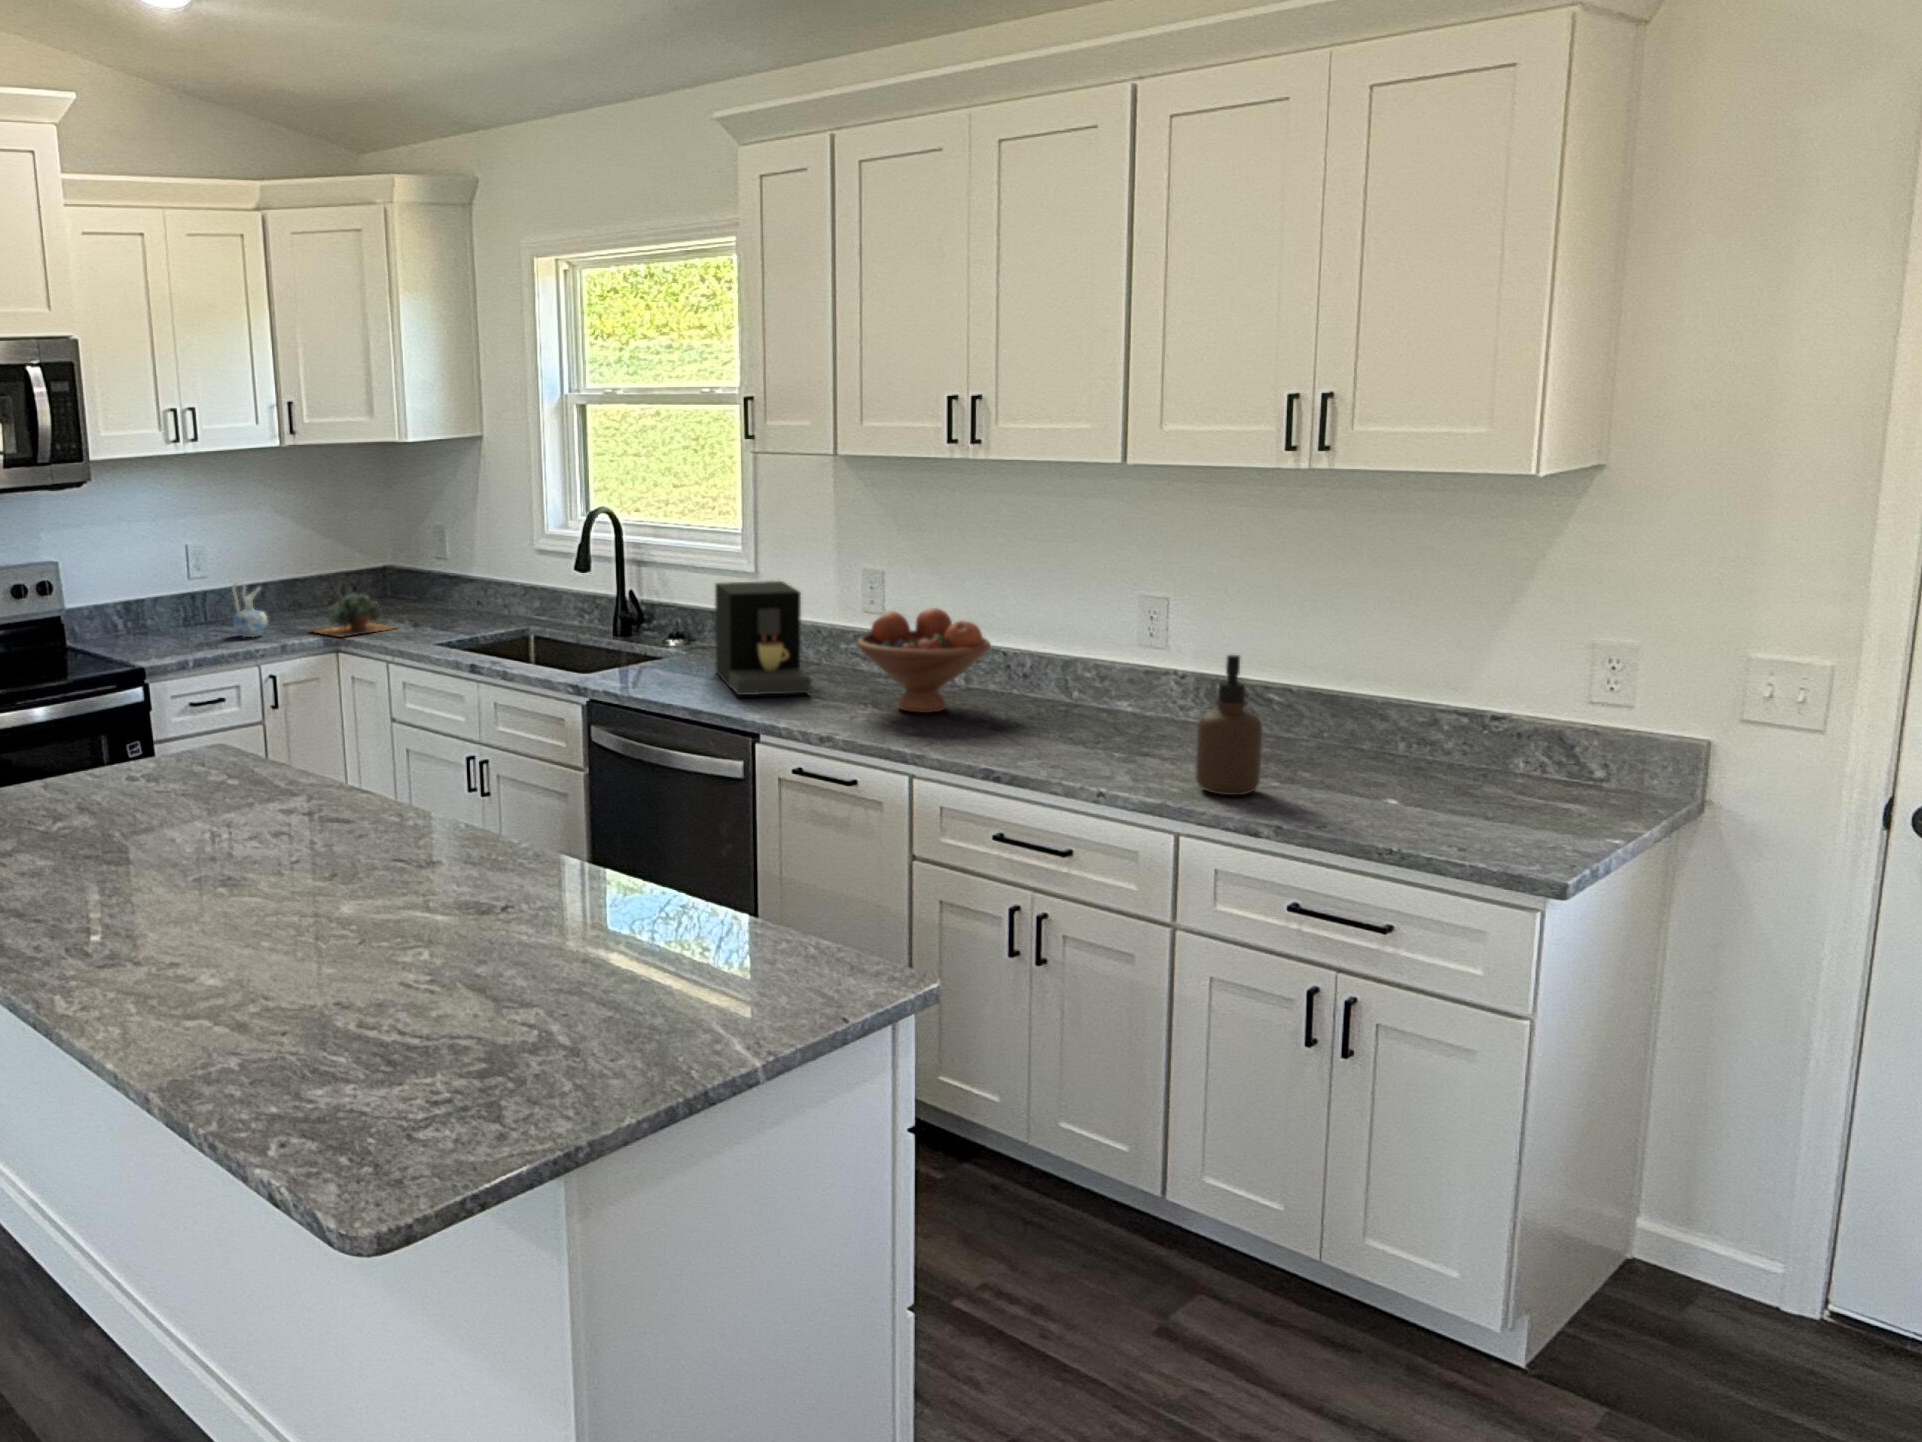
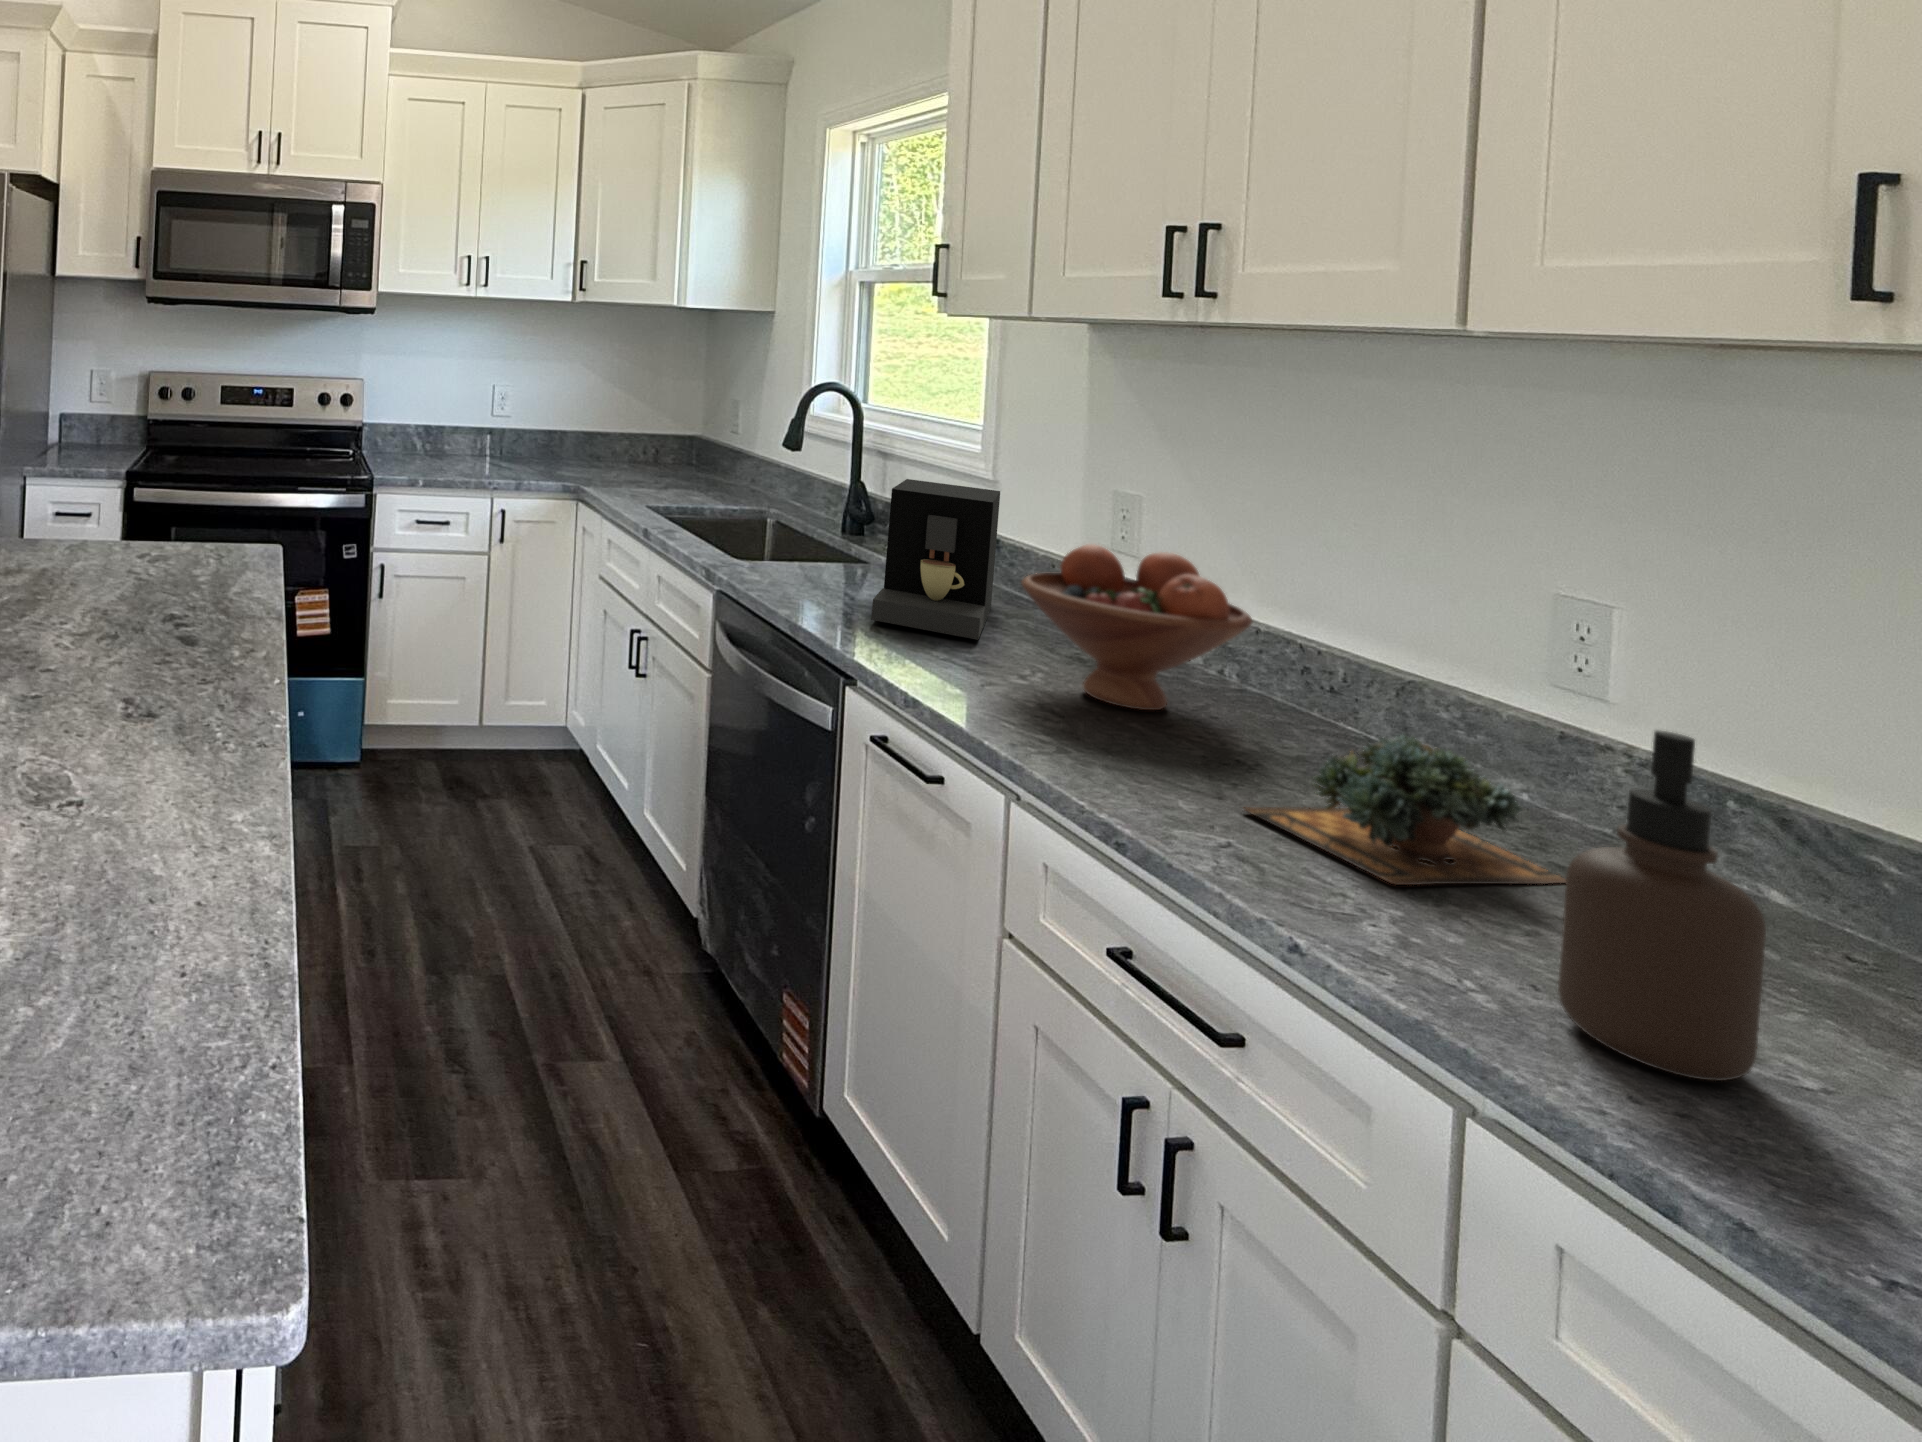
ceramic pitcher: present [232,581,267,637] -> none [495,419,527,474]
succulent plant: present [313,593,393,637] -> present [1243,734,1566,885]

